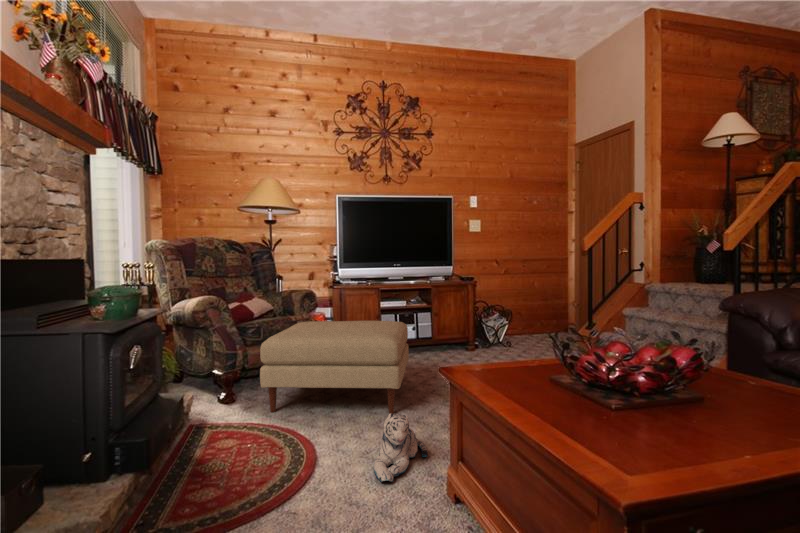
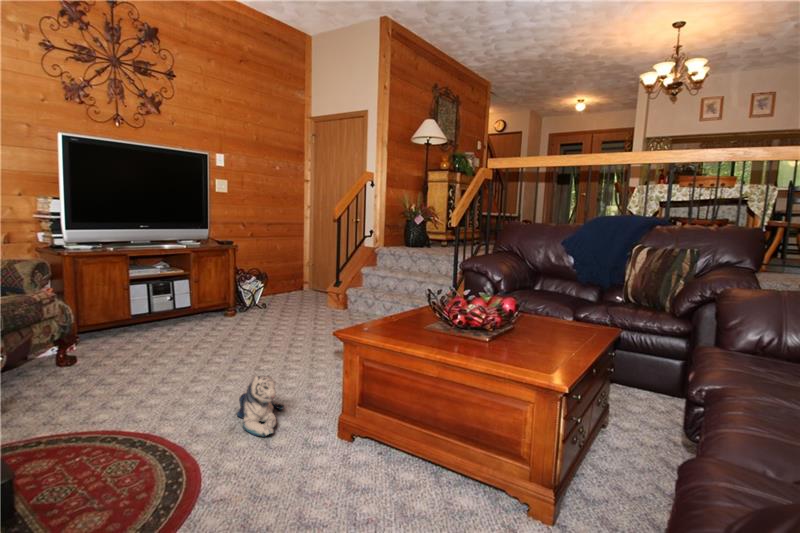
ottoman: present [260,321,409,414] -> none [31,291,222,415]

